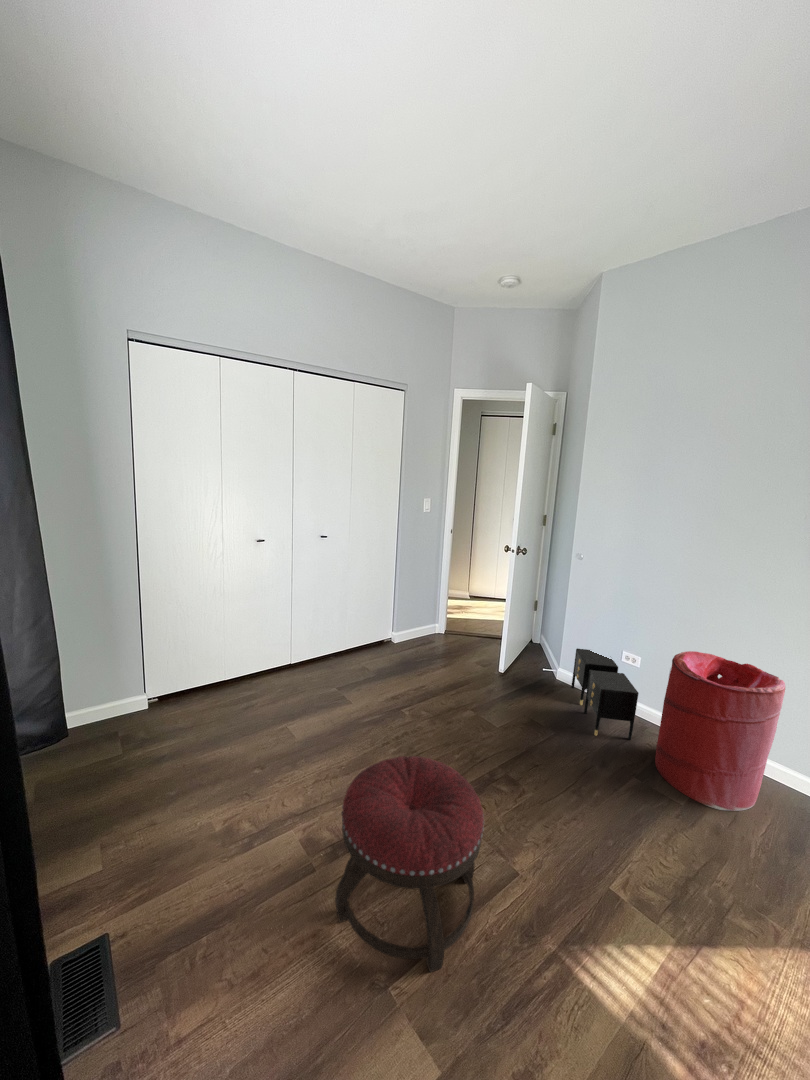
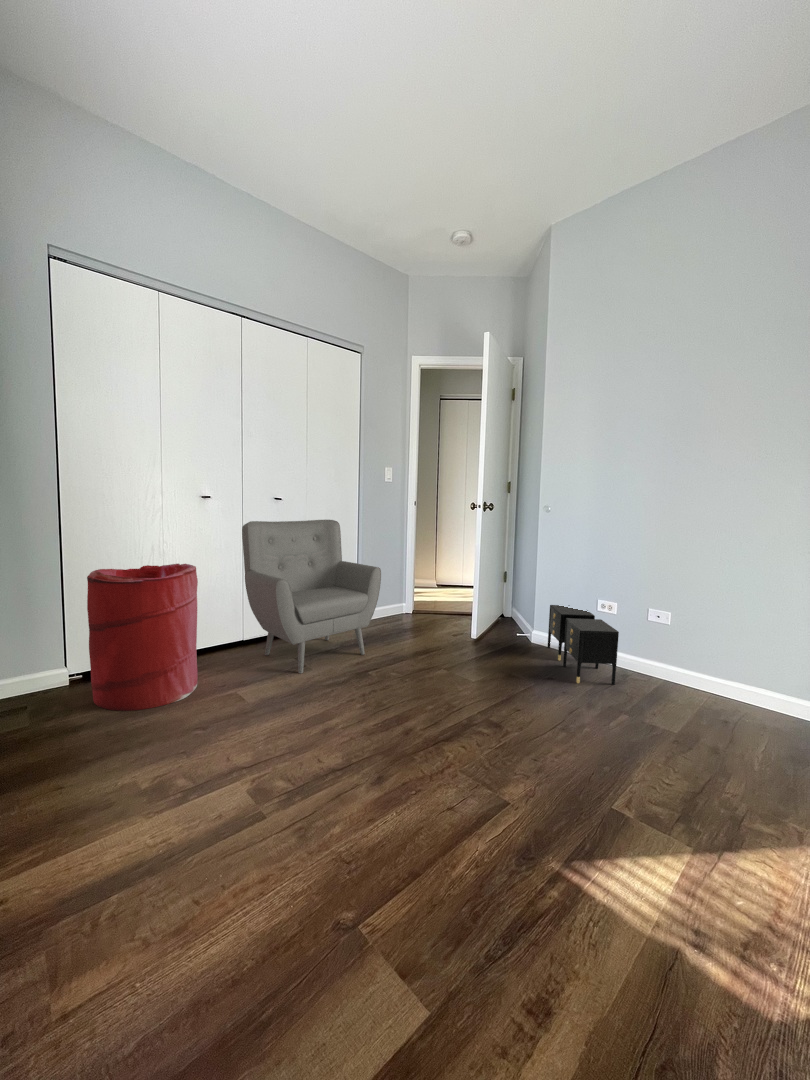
armchair: none [293,557,417,707] -> present [242,520,381,673]
laundry hamper: present [655,651,785,811] -> present [87,564,198,711]
ottoman: present [335,756,484,972] -> none [290,672,467,905]

